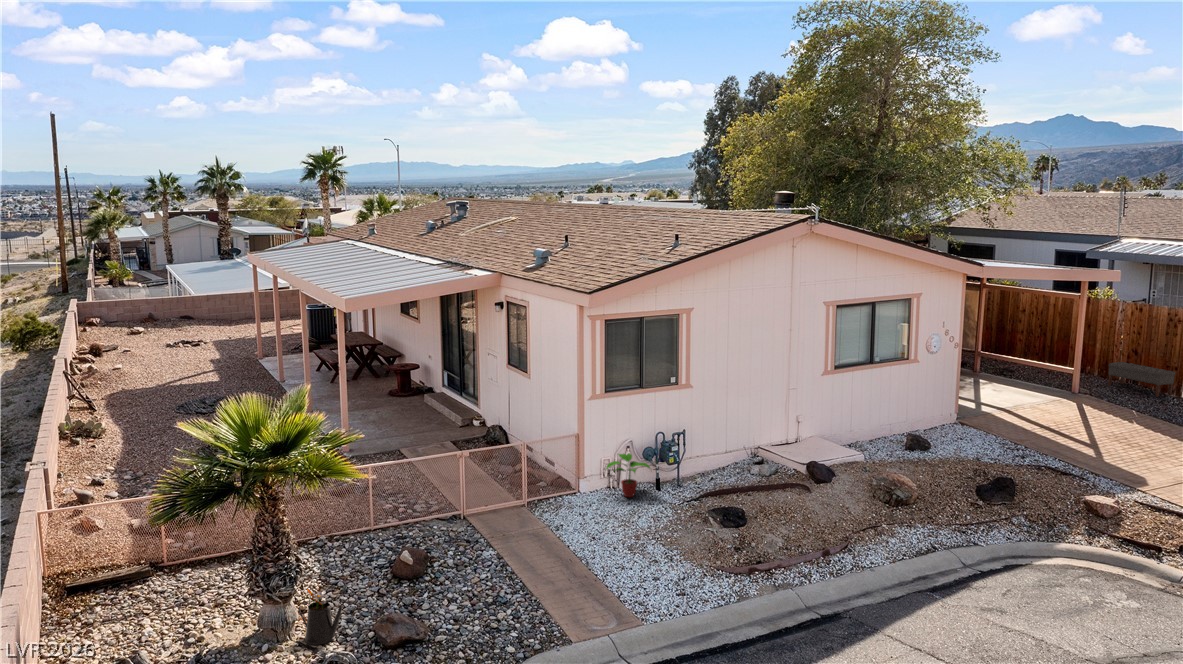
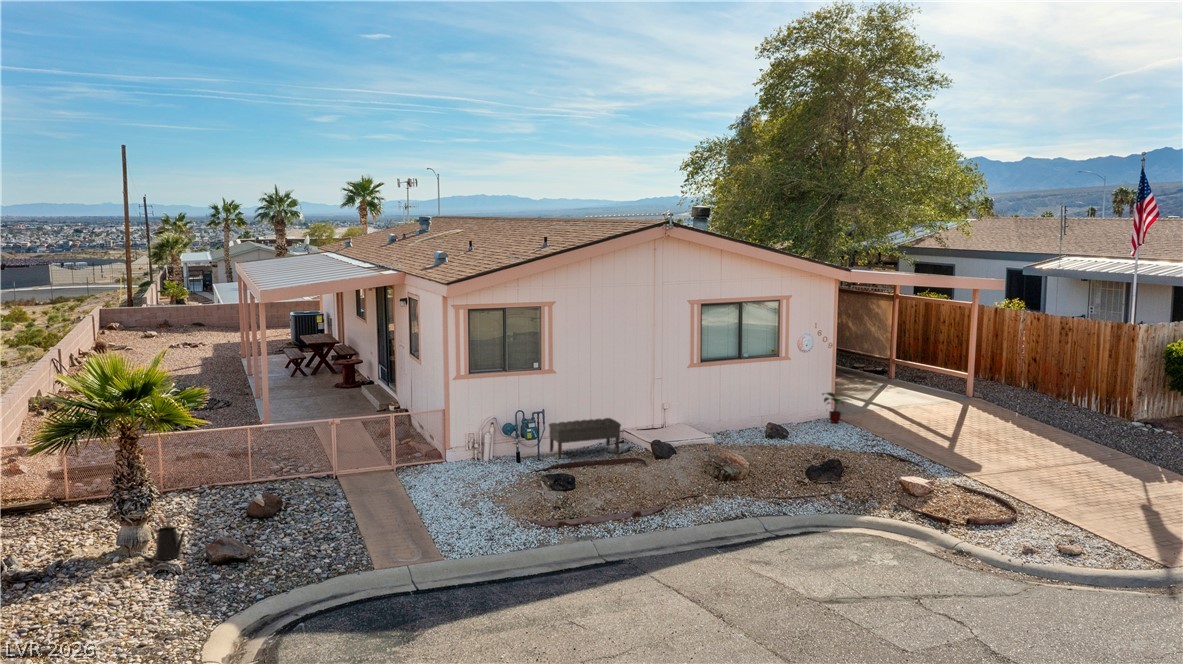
bench: present [1108,362,1176,397] -> present [549,418,621,458]
potted plant: present [607,453,650,497] -> present [822,392,849,423]

